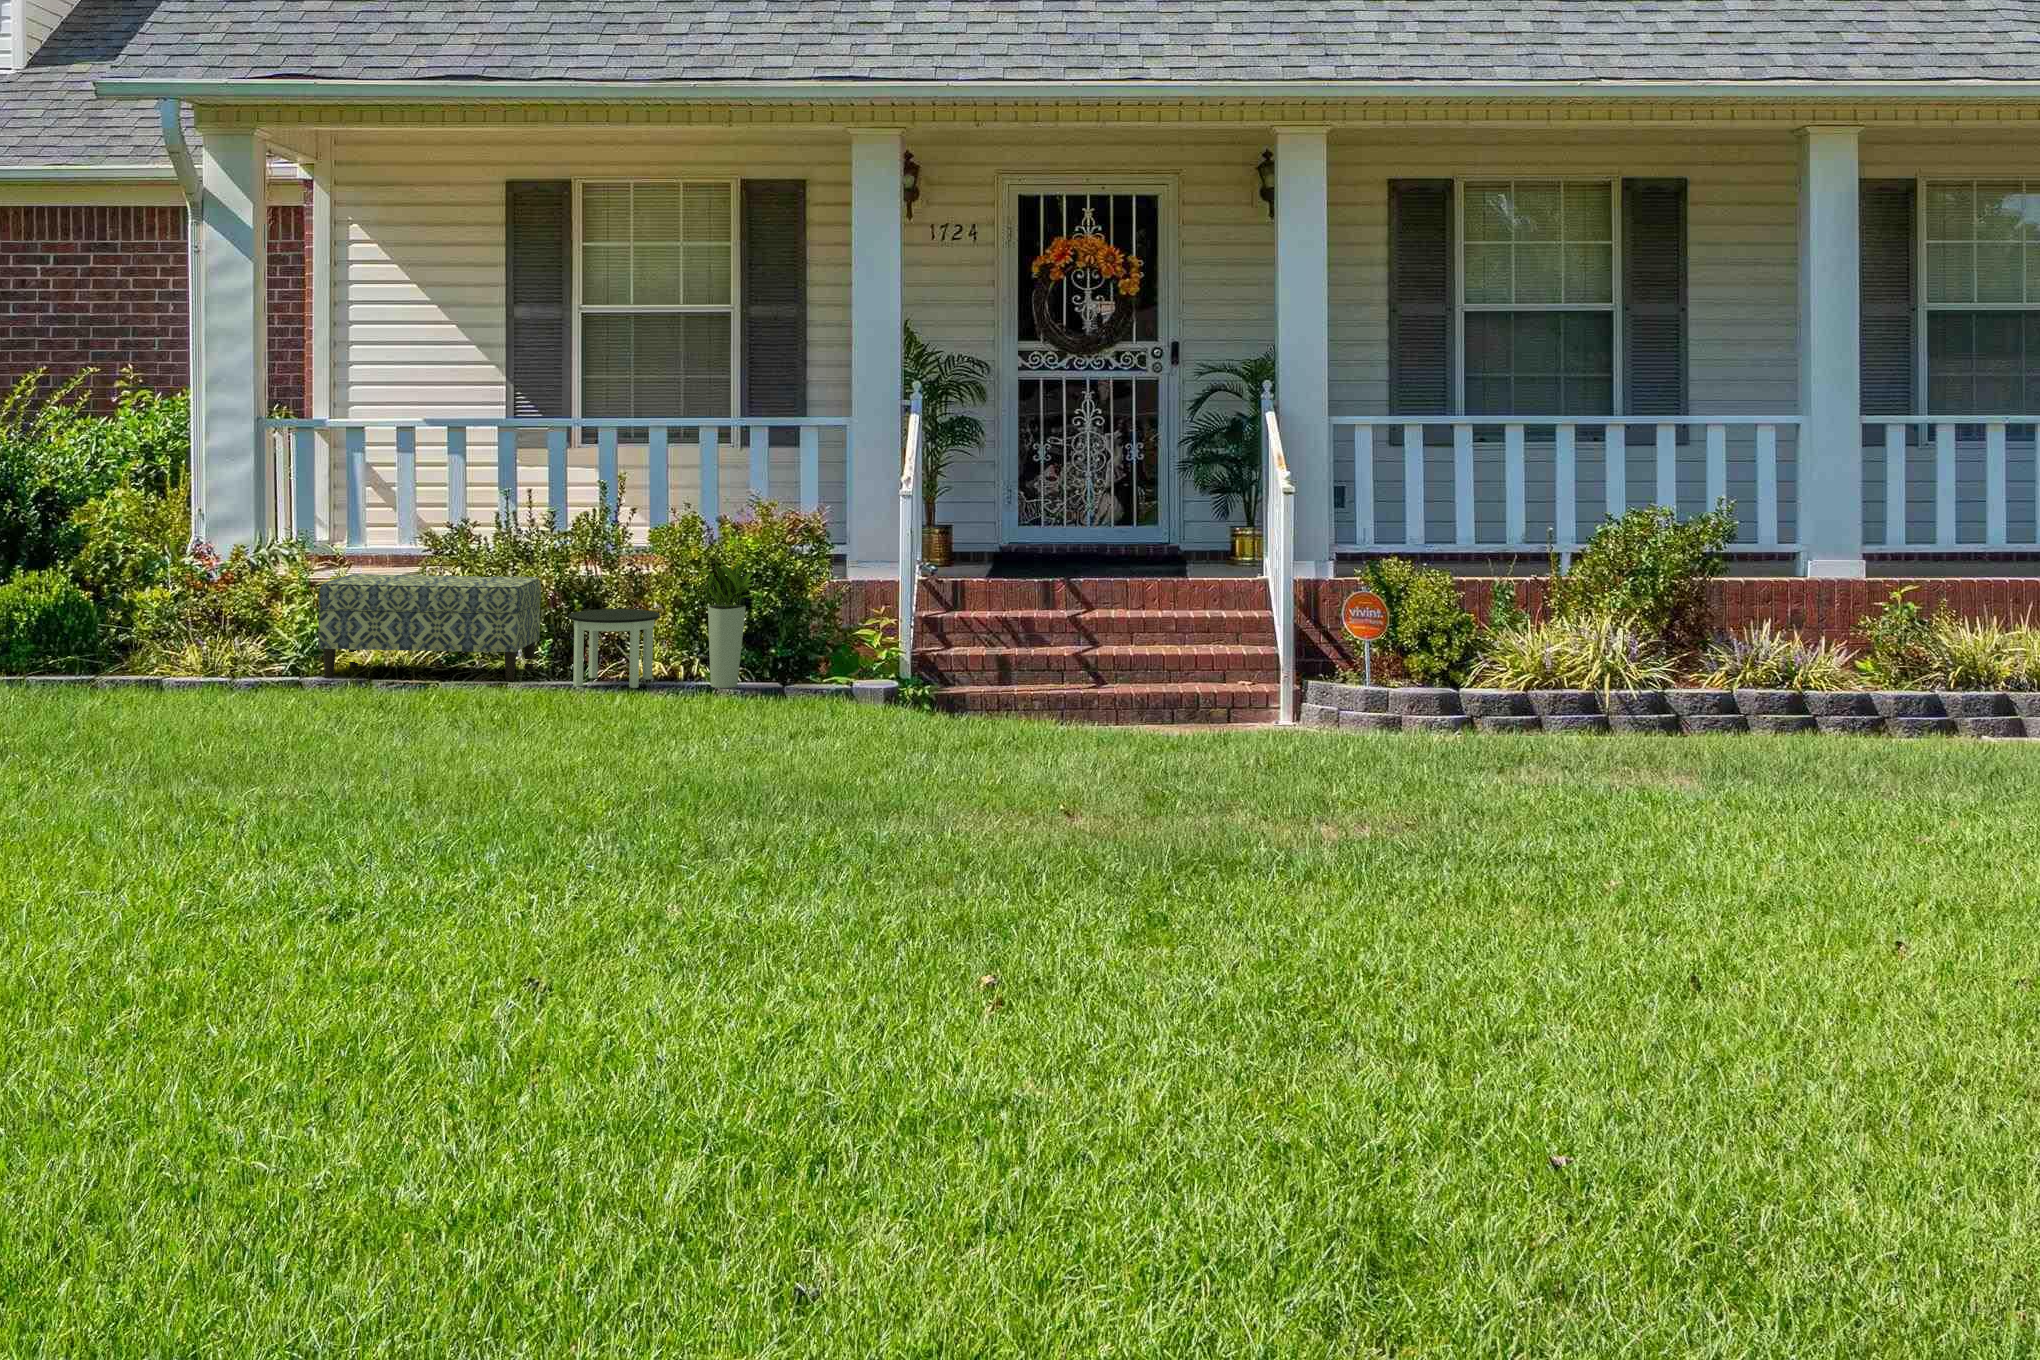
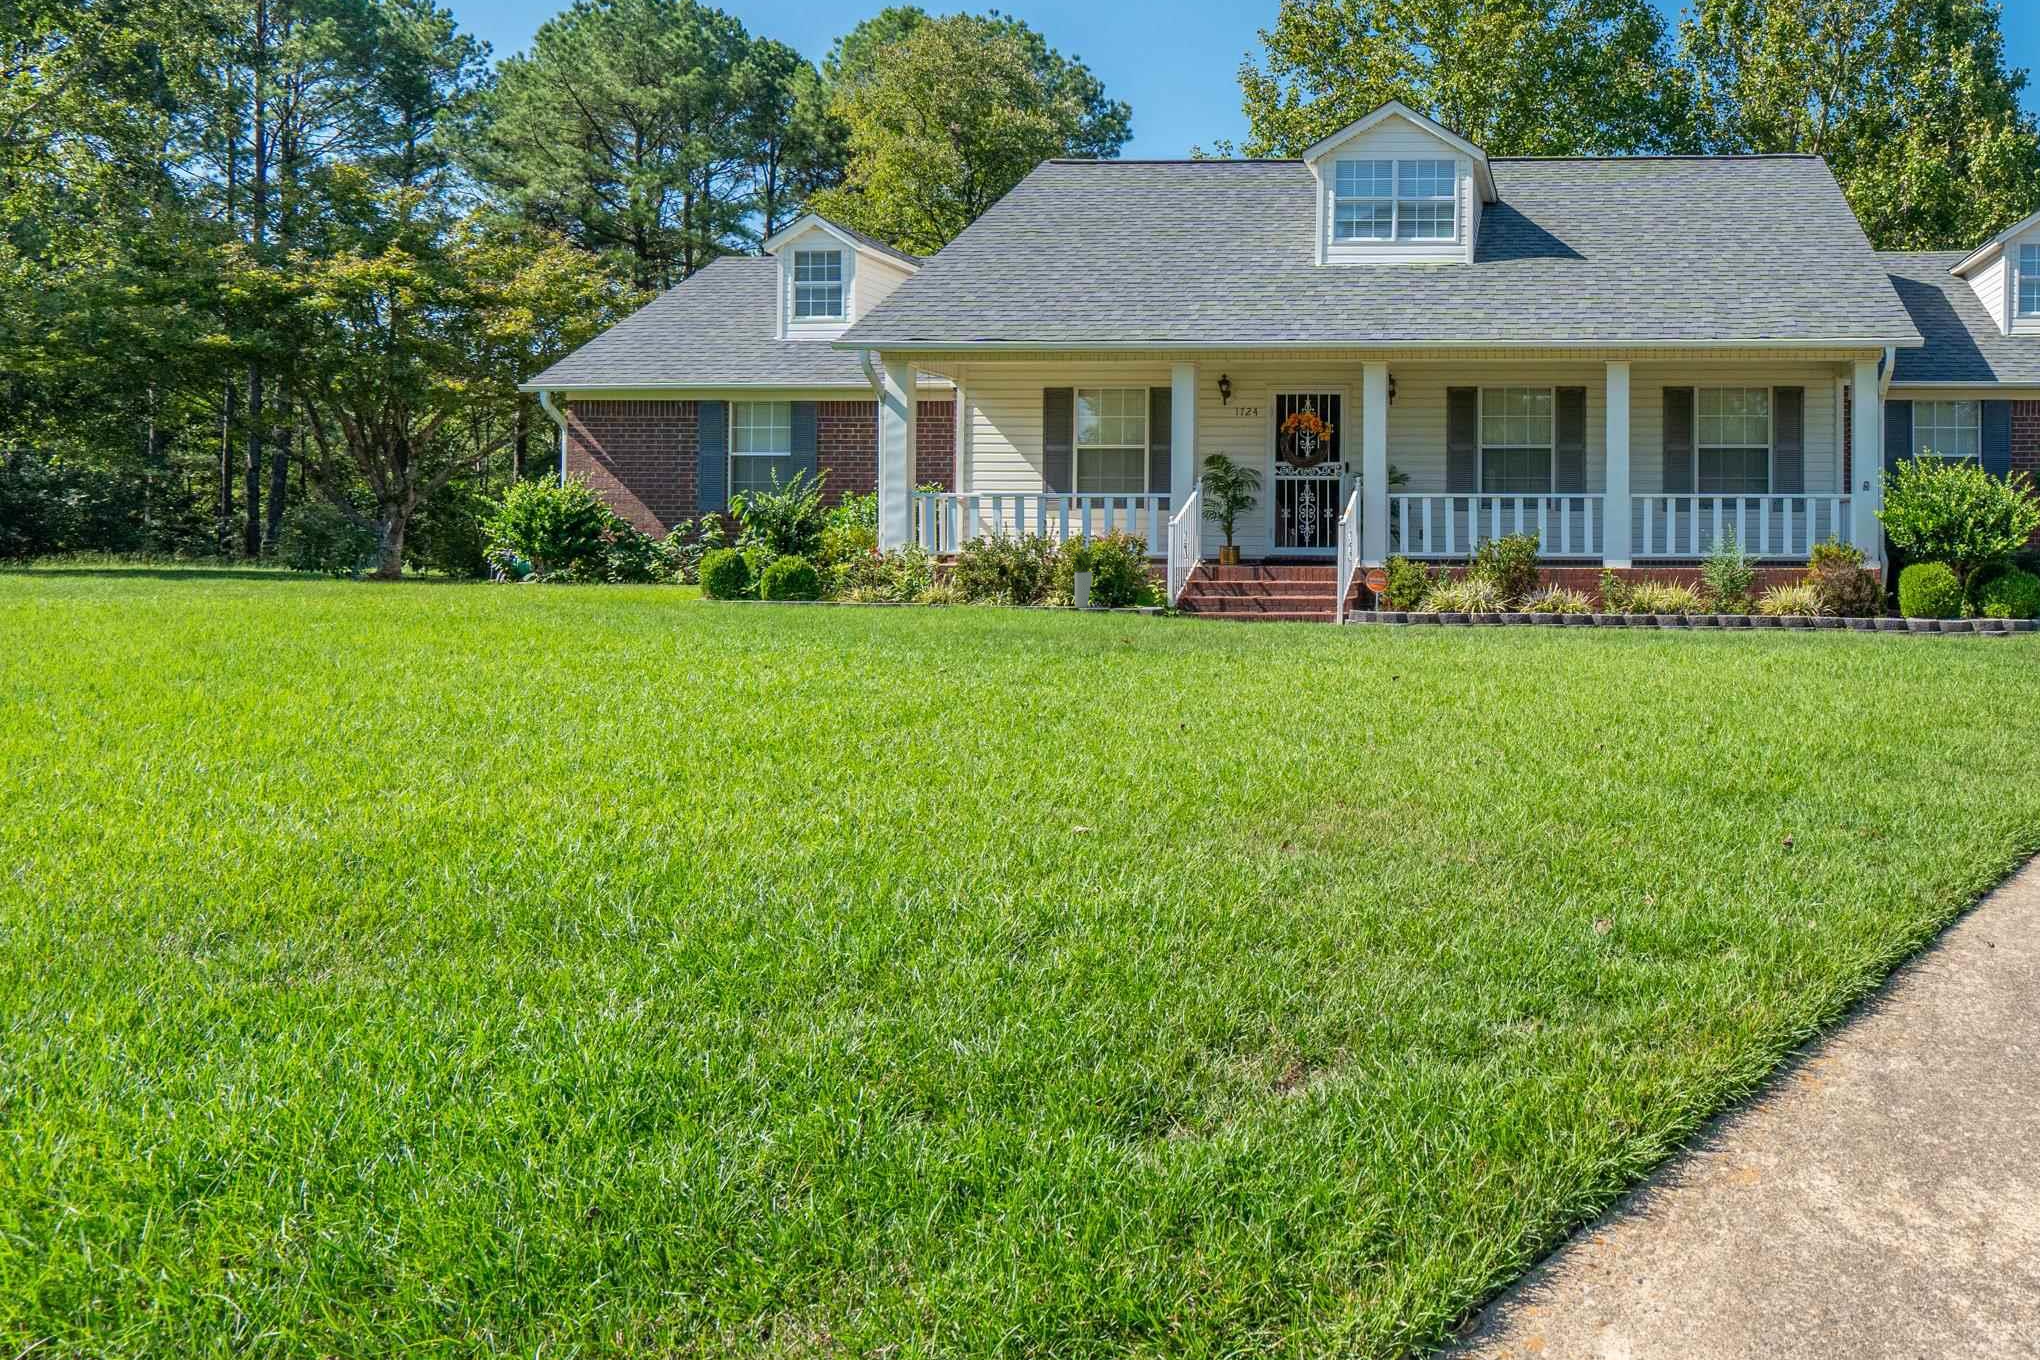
bench: present [319,574,541,681] -> none [909,557,1014,603]
round table: present [568,609,660,688] -> none [1014,573,1057,607]

